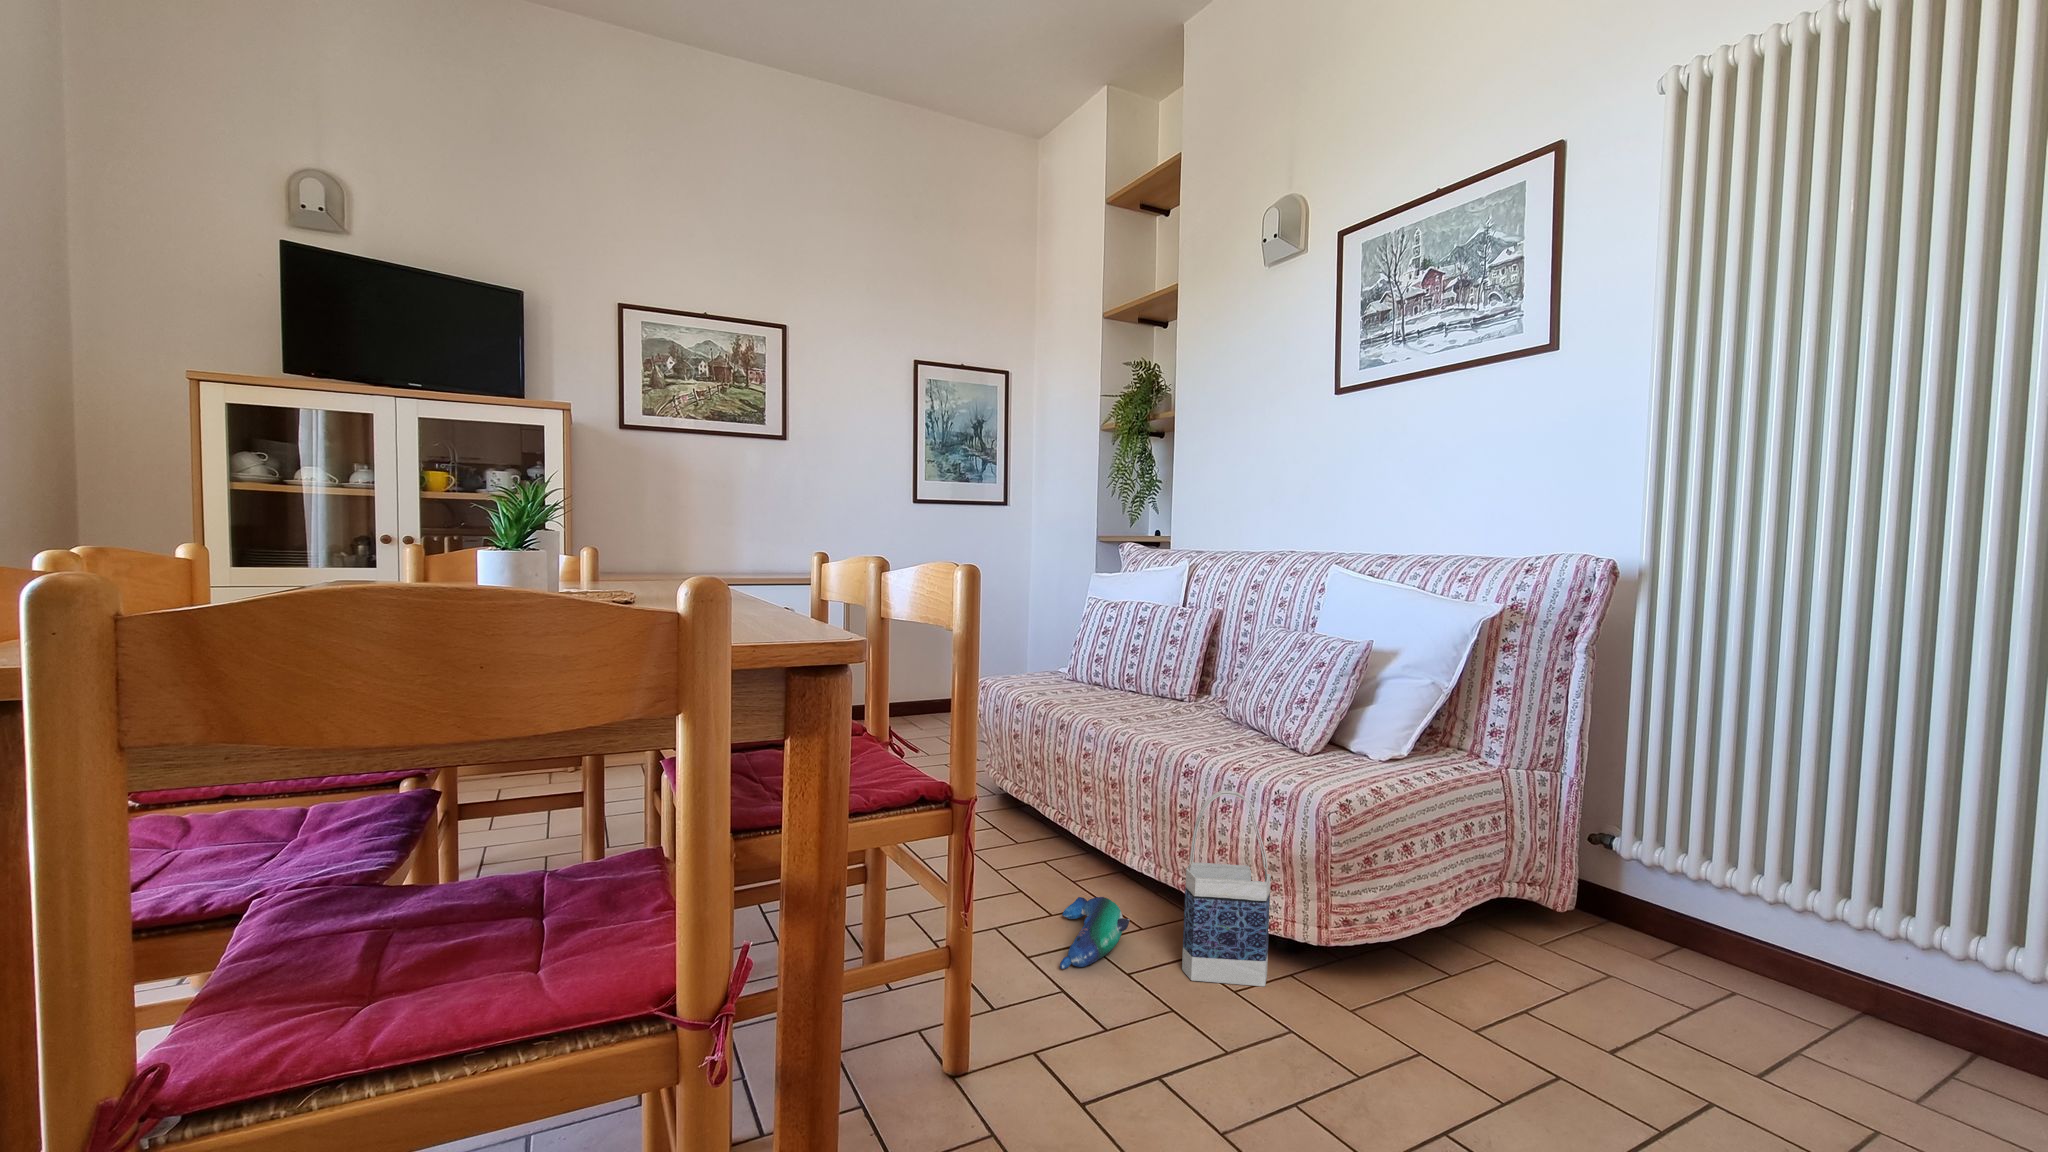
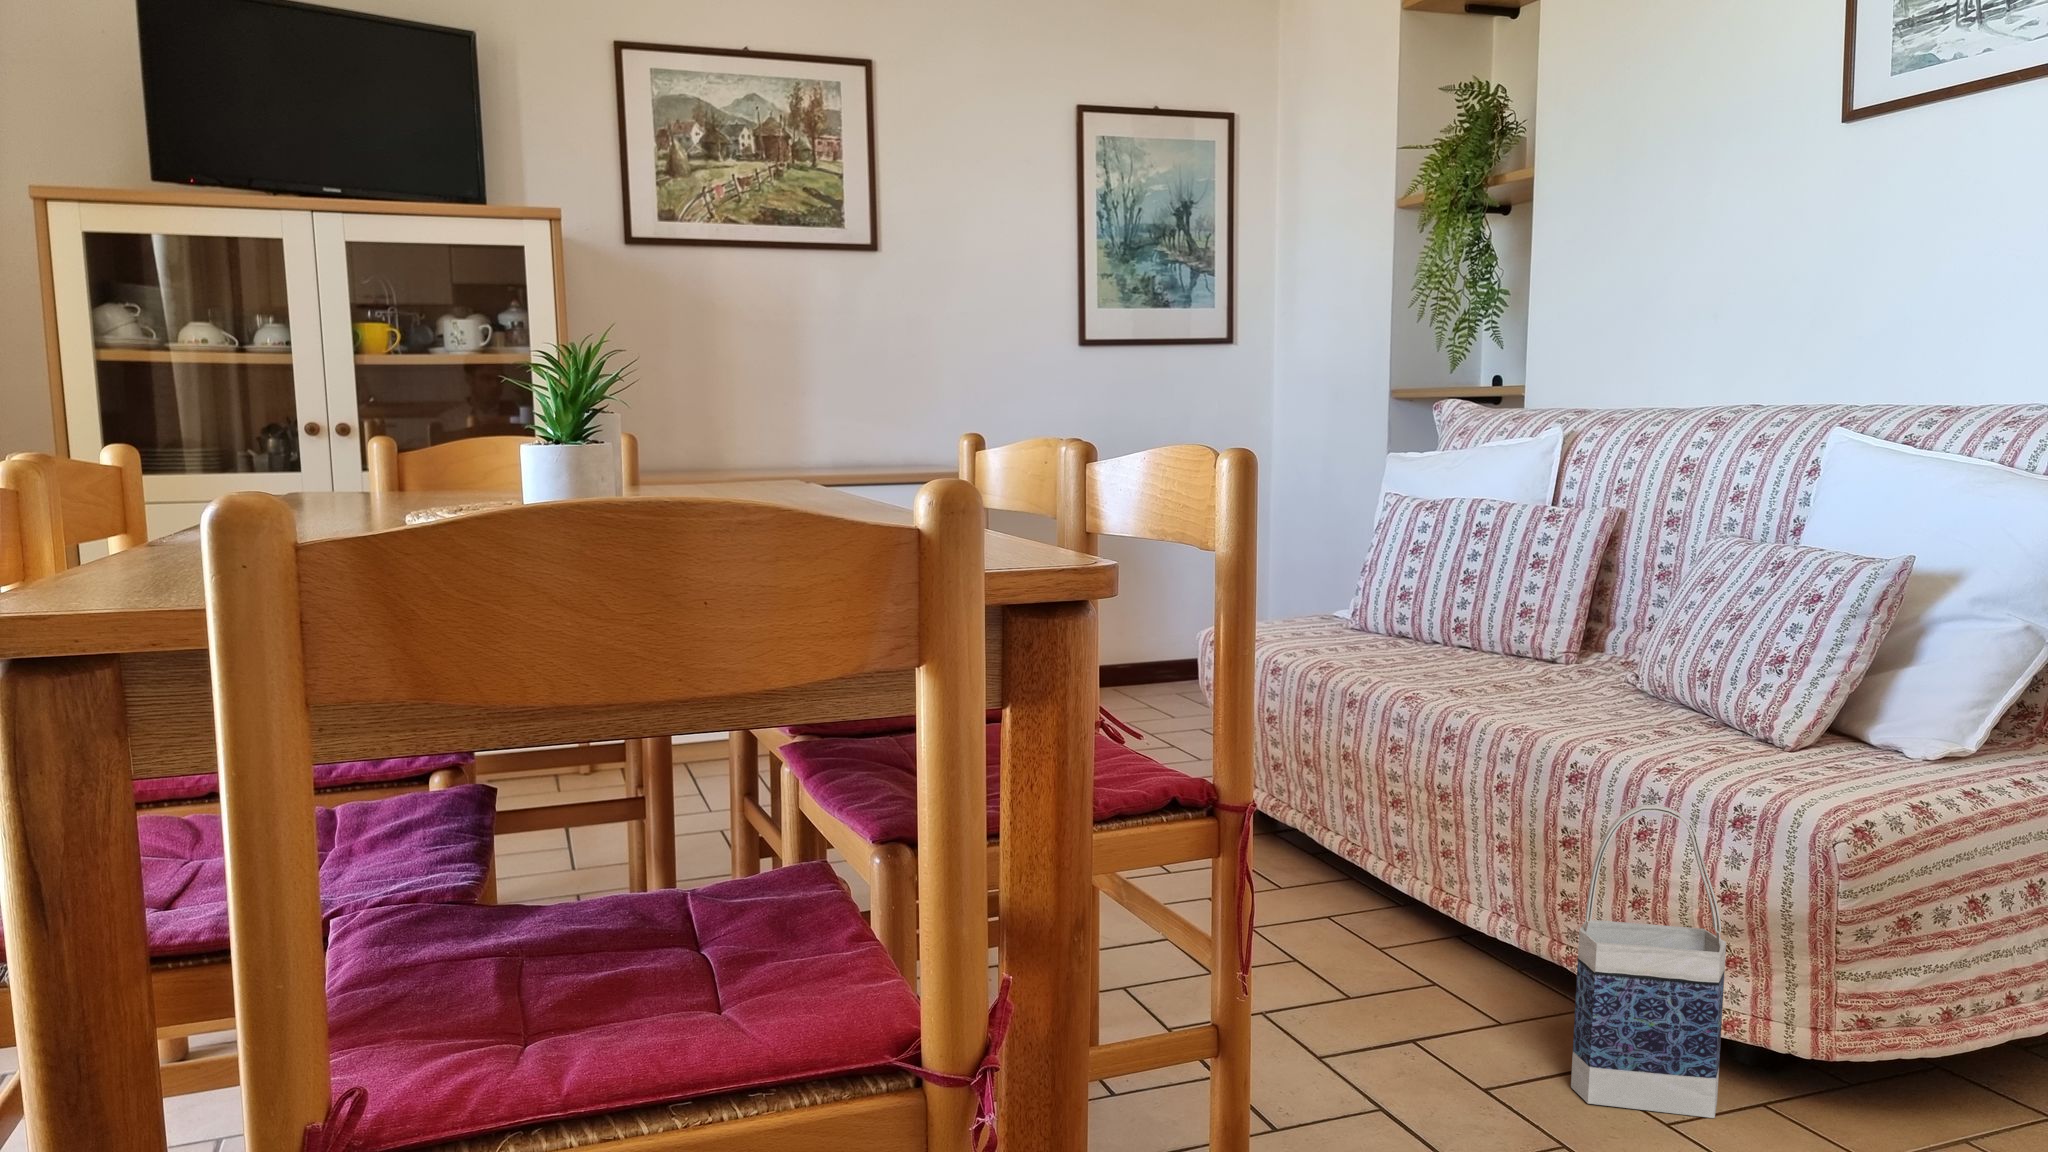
plush toy: present [1060,897,1129,969] -> none [1365,972,1481,1078]

